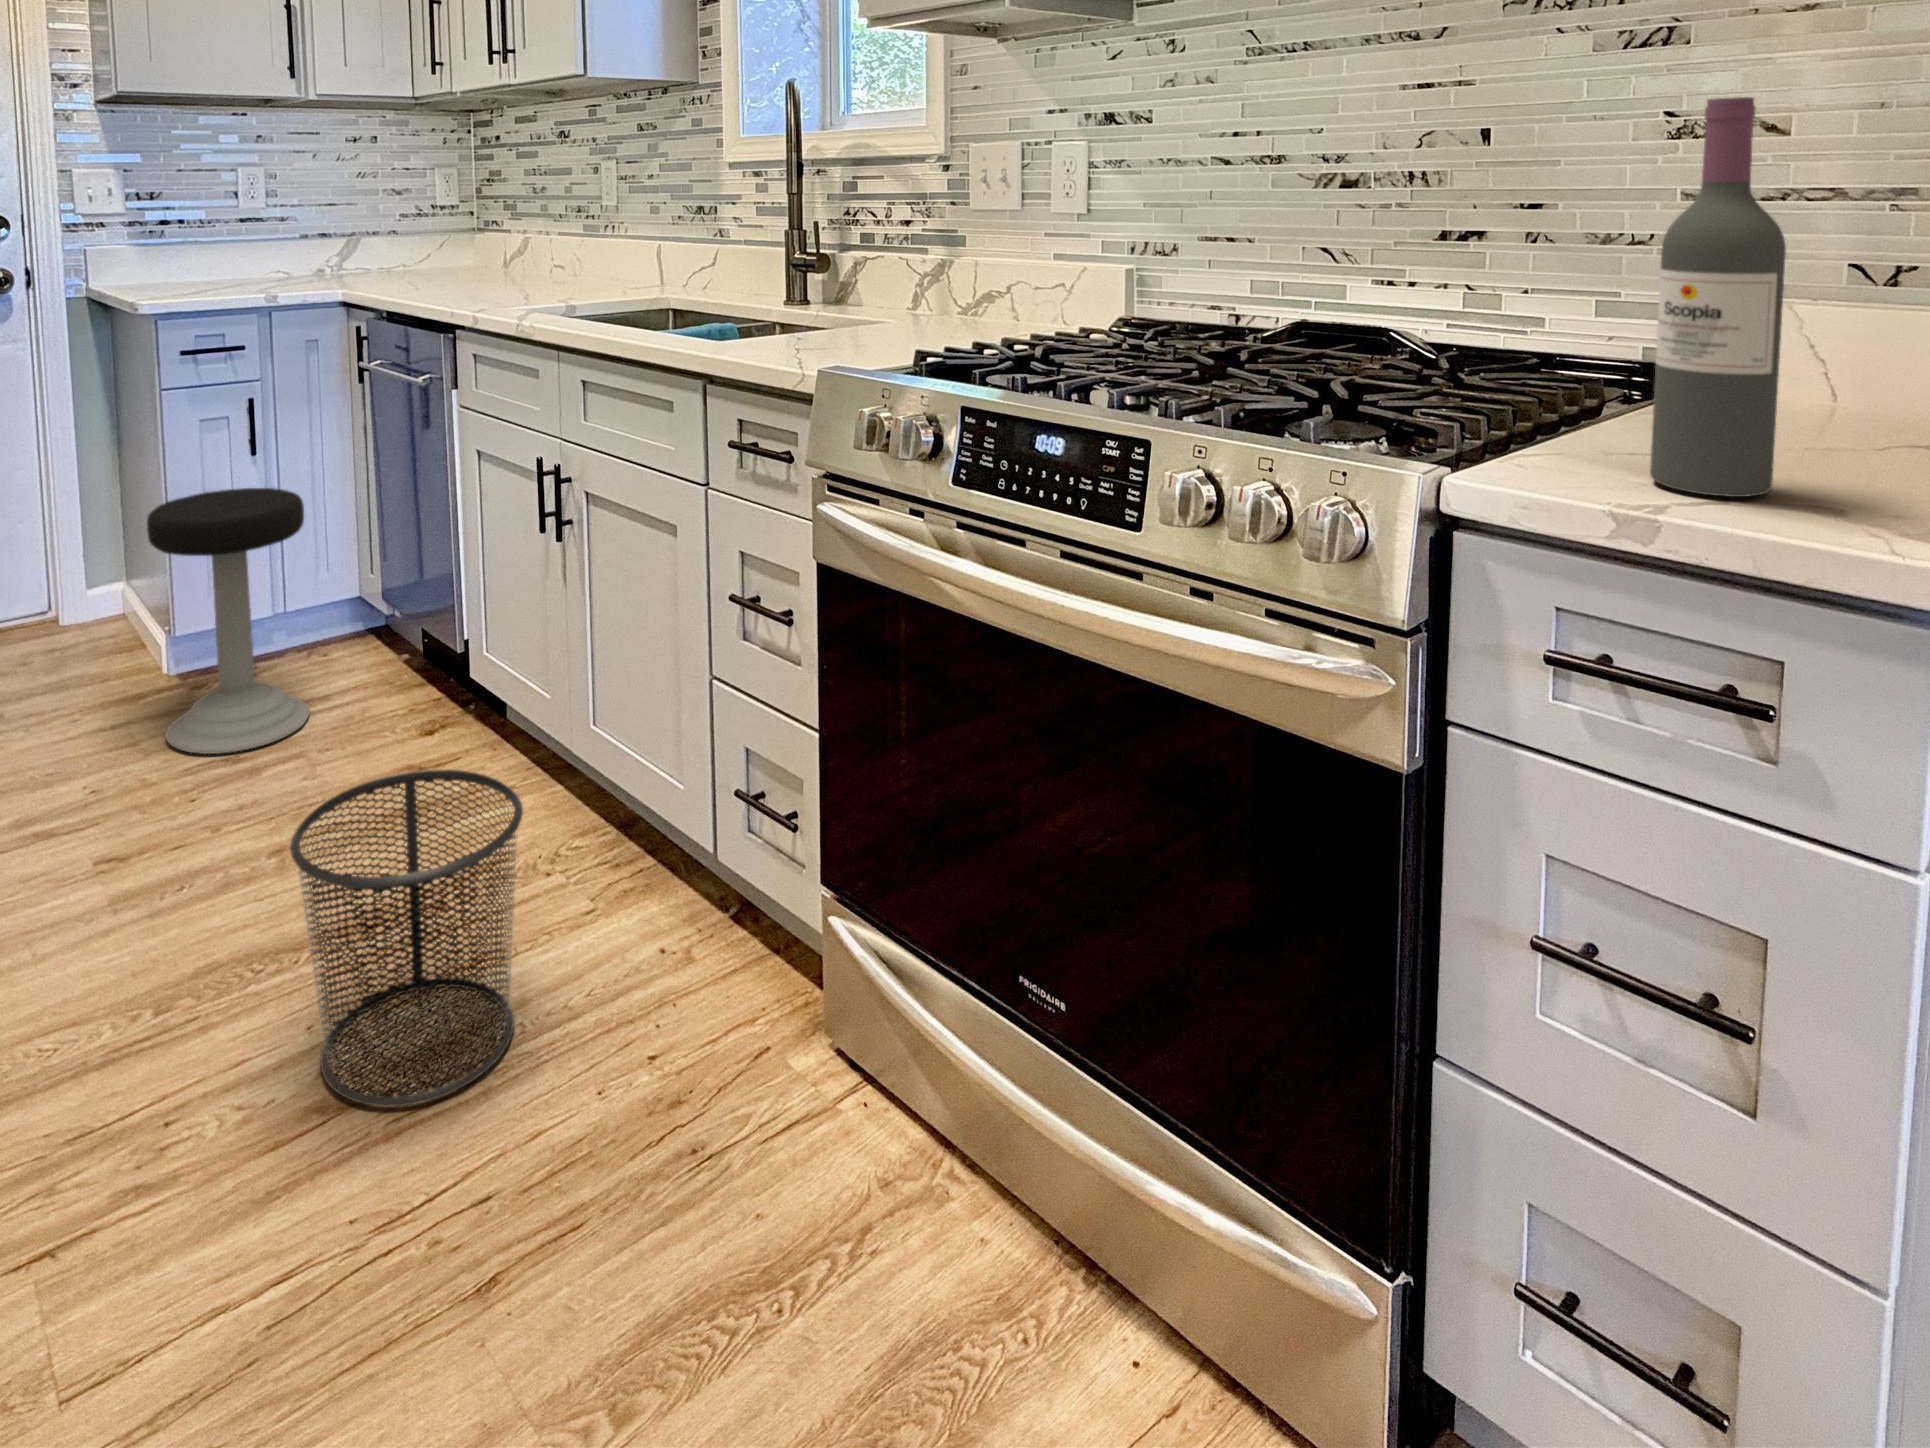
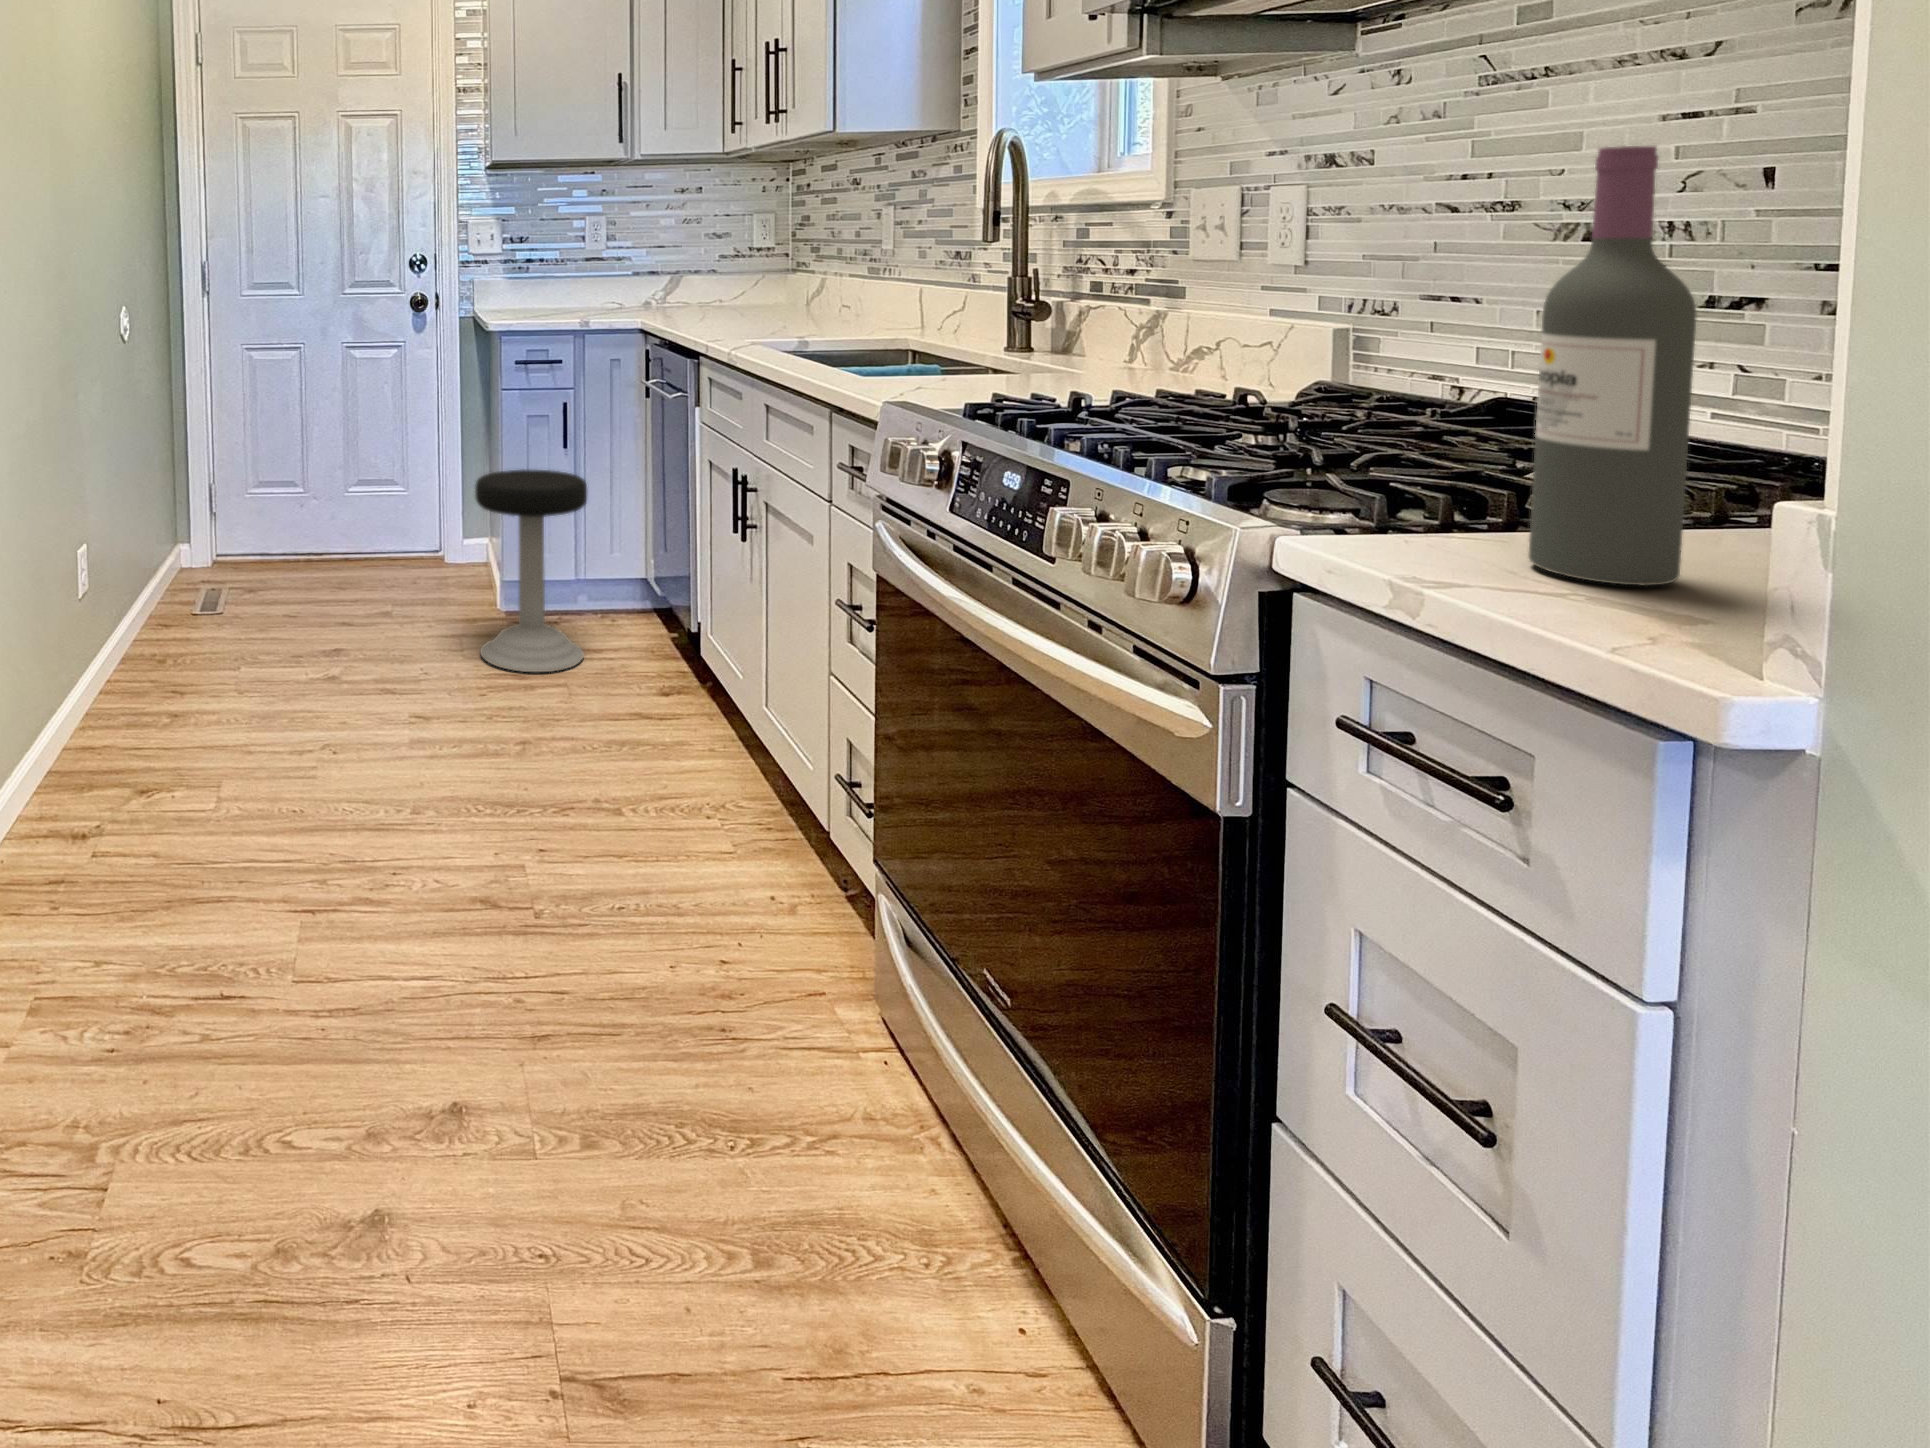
waste bin: present [290,770,523,1107] -> none [478,686,649,927]

